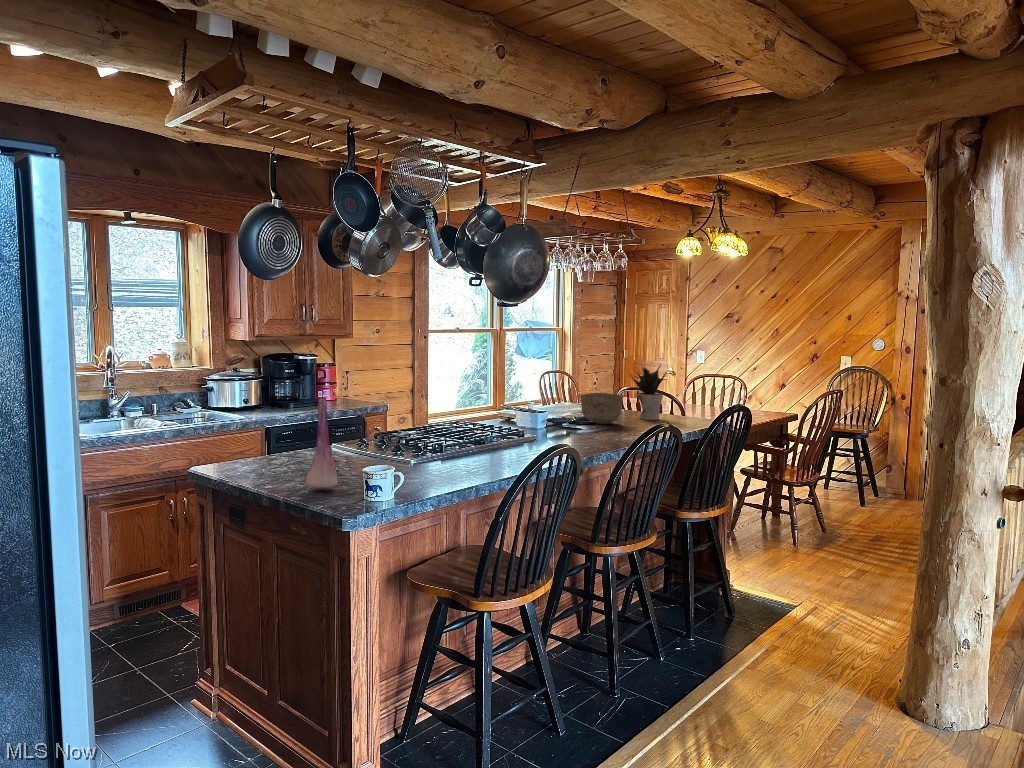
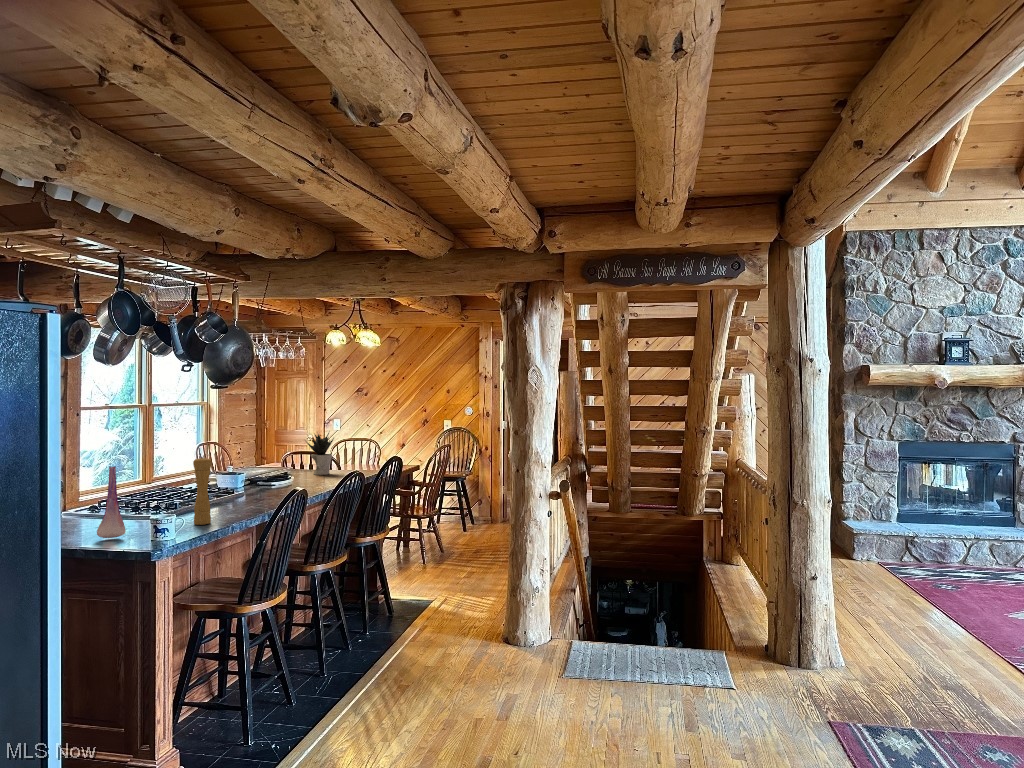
pepper mill: none [432,391,455,481] -> present [193,457,212,525]
bowl: present [580,393,624,424] -> none [270,456,306,480]

